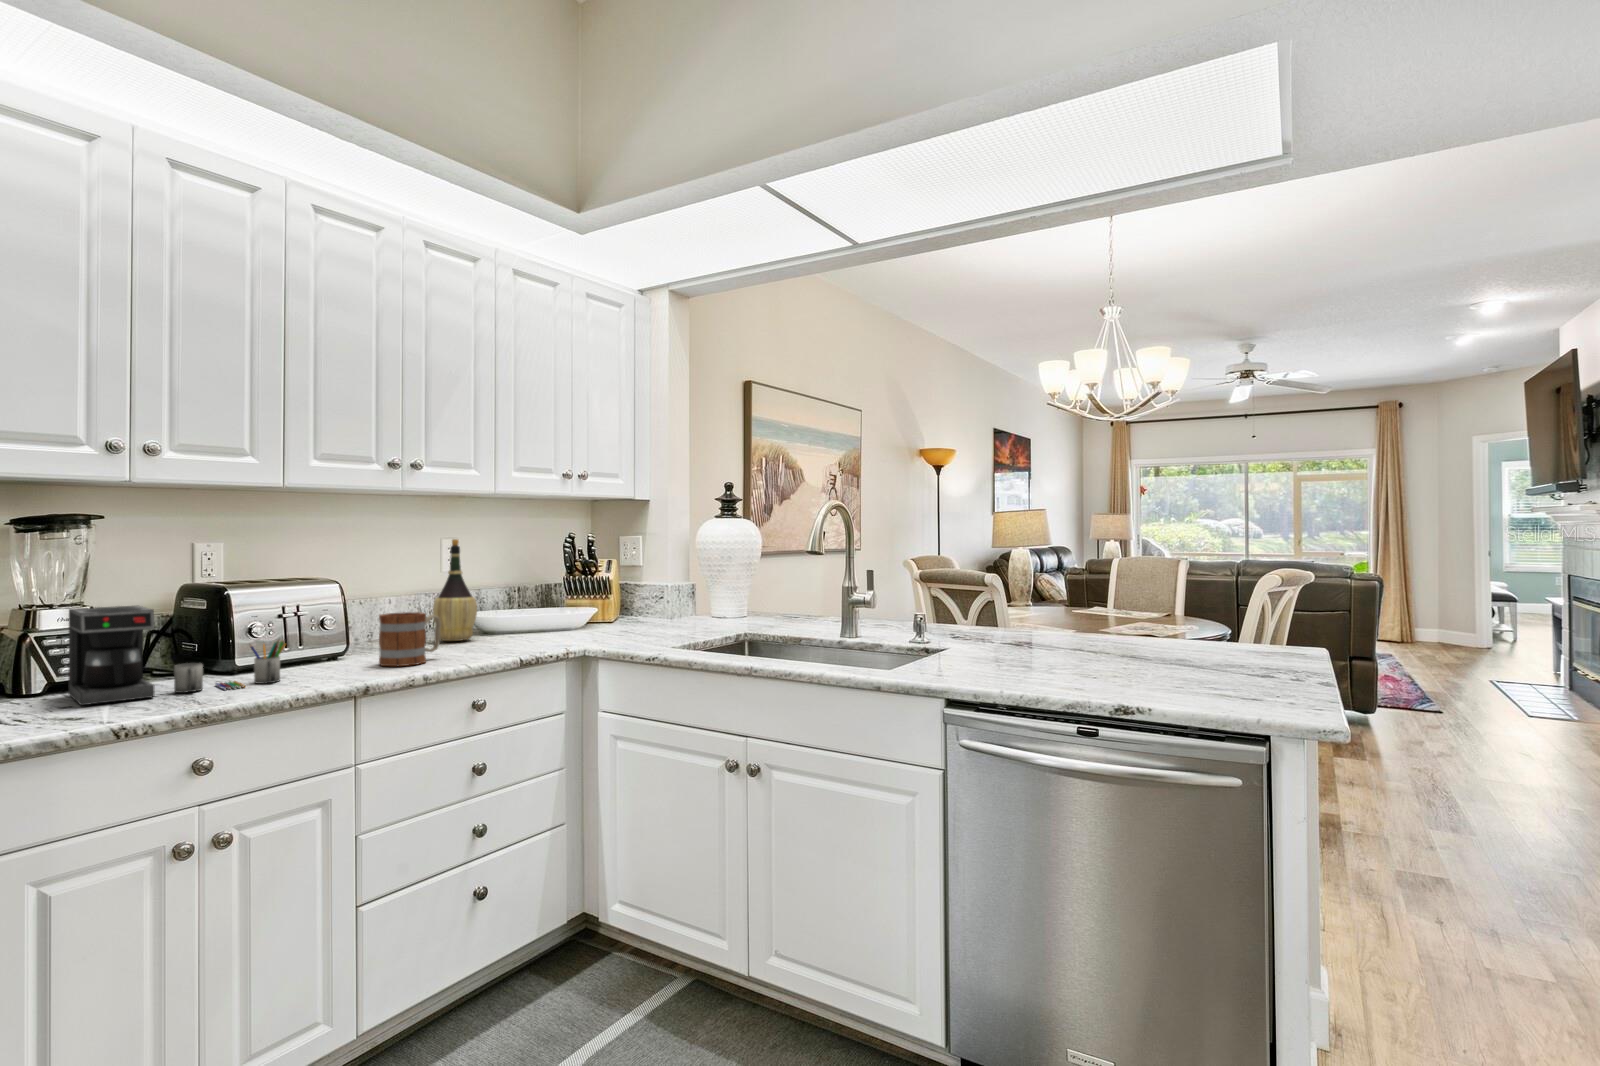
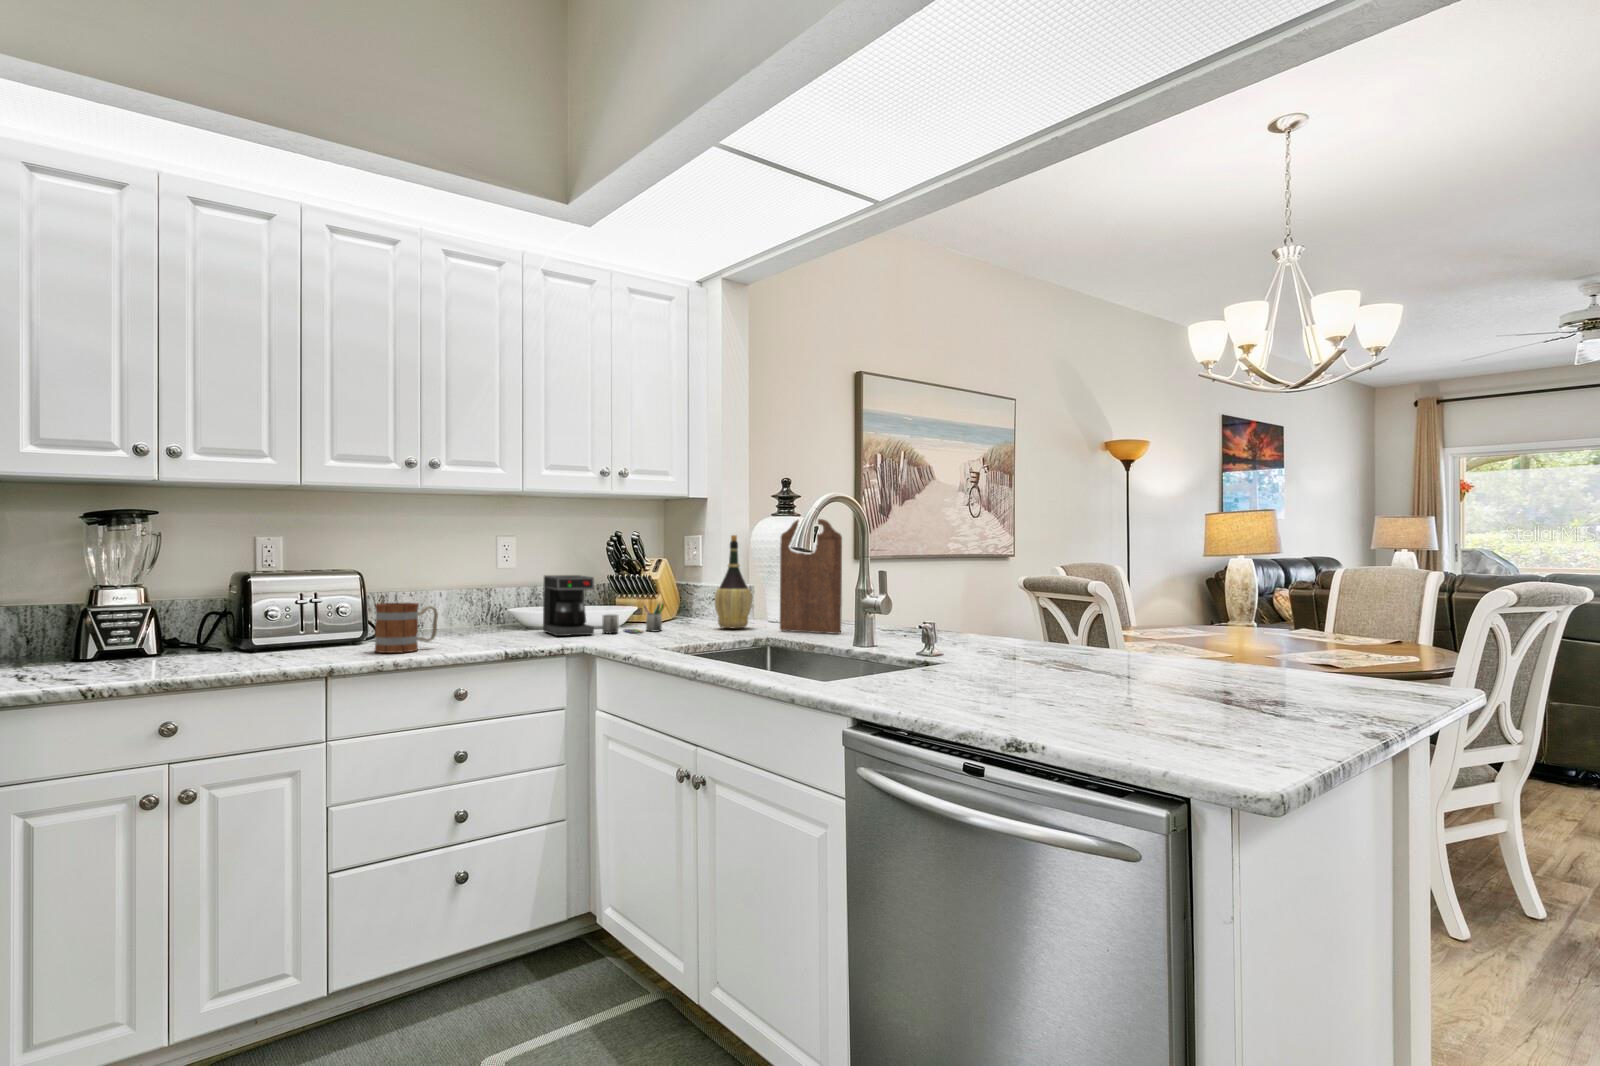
cutting board: none [743,521,803,625] -> present [780,519,842,634]
wine bottle: present [433,539,477,641] -> present [714,535,752,629]
coffee maker: present [69,606,286,705] -> present [543,575,665,636]

